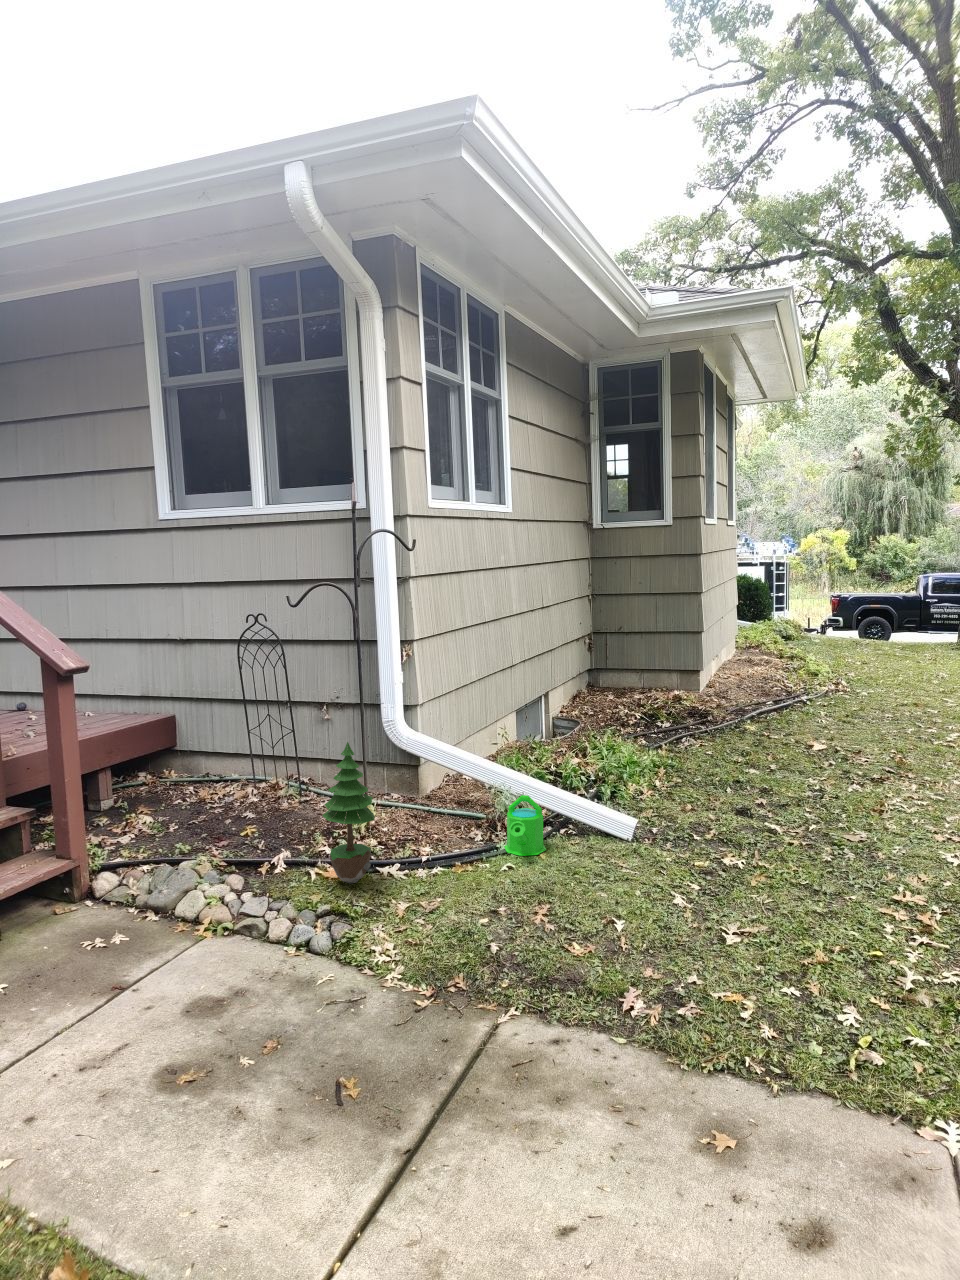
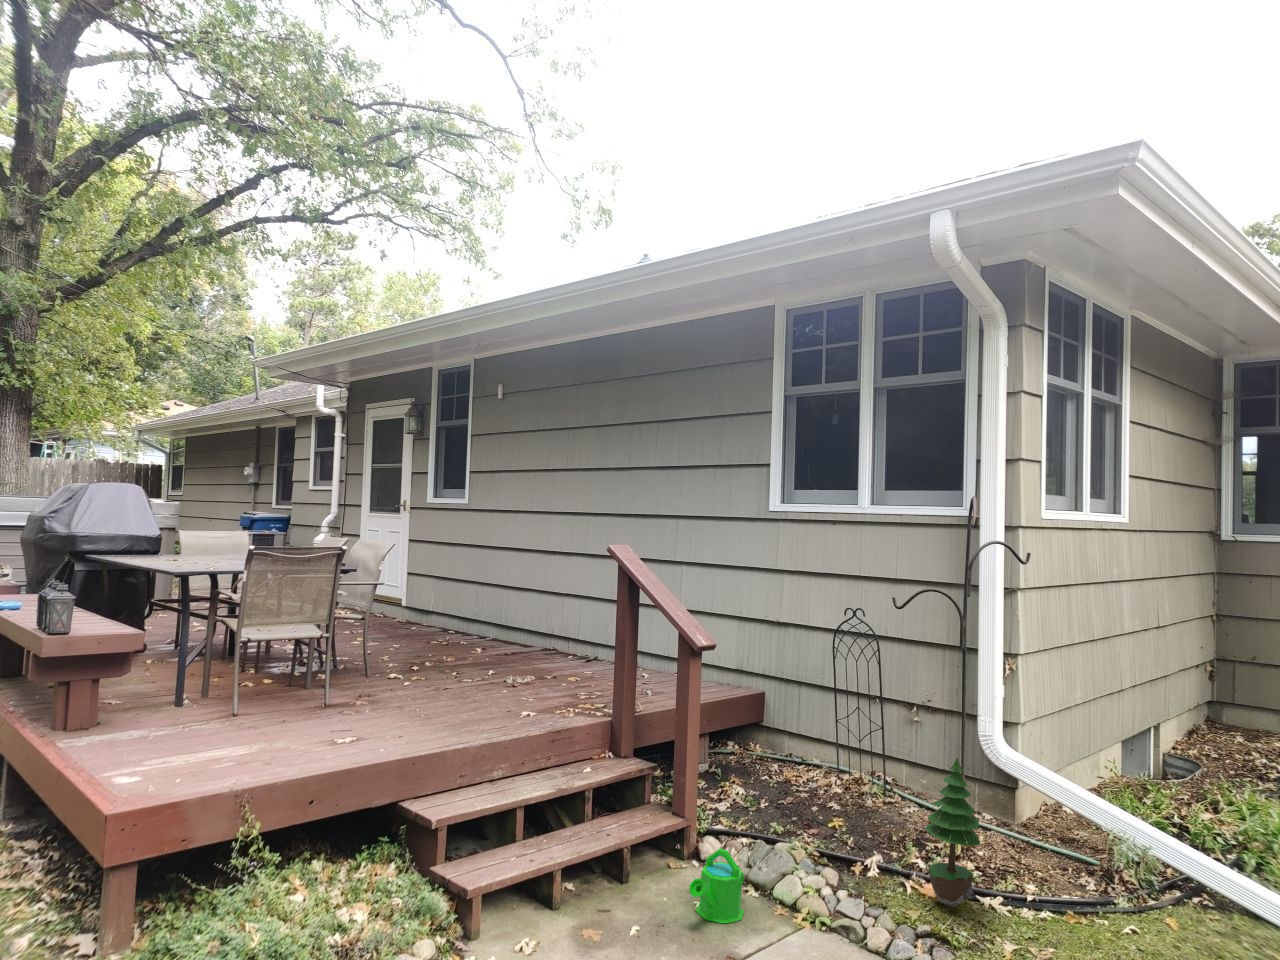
watering can: present [504,795,546,856] -> present [689,848,744,924]

